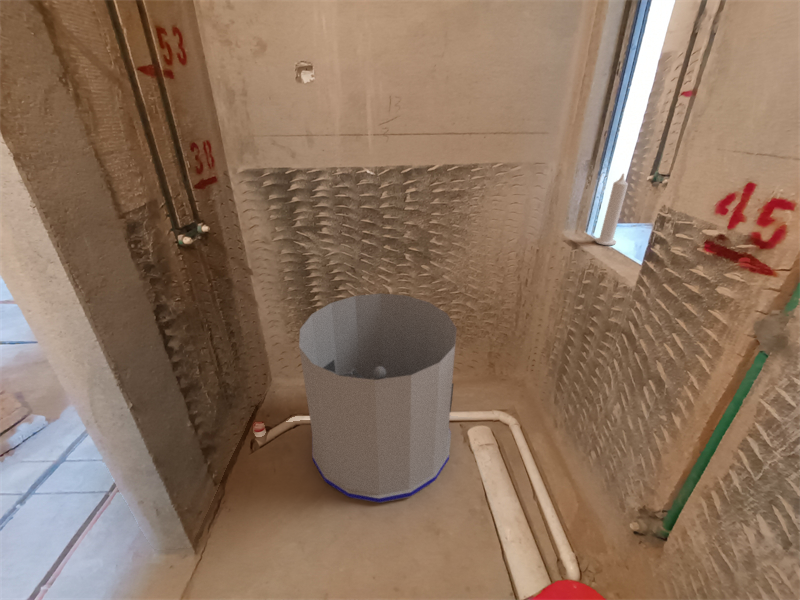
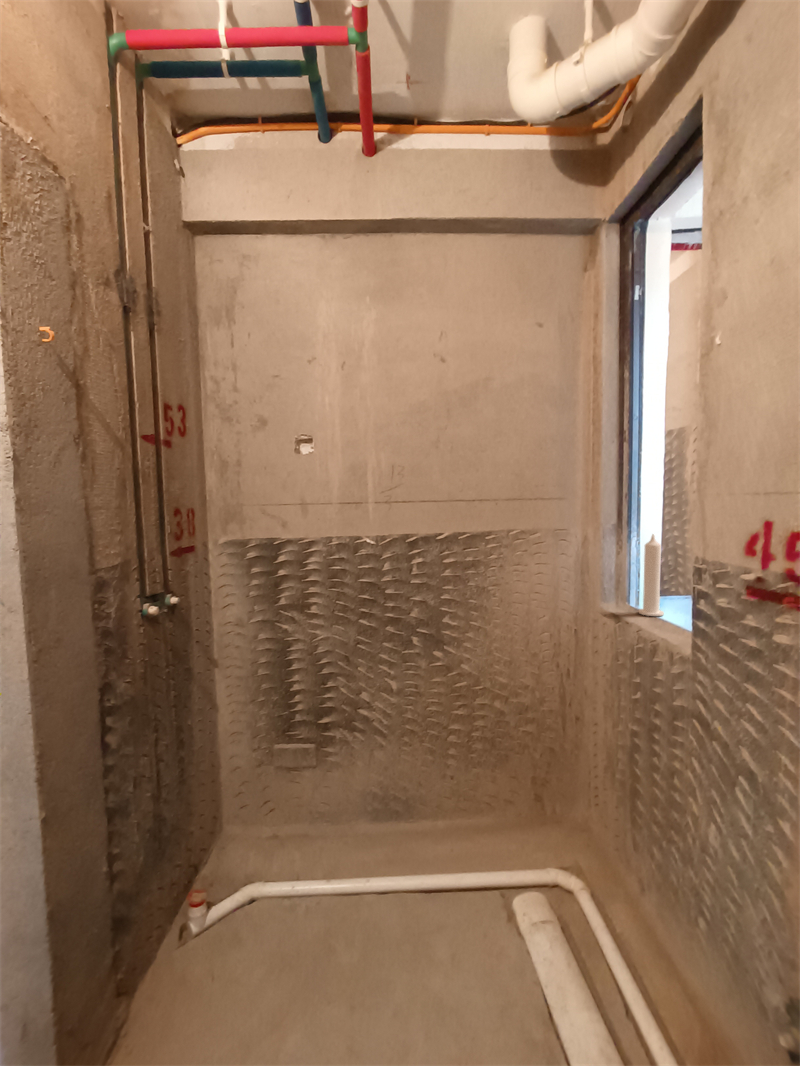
trash can: present [299,294,457,503] -> none [272,688,485,1031]

